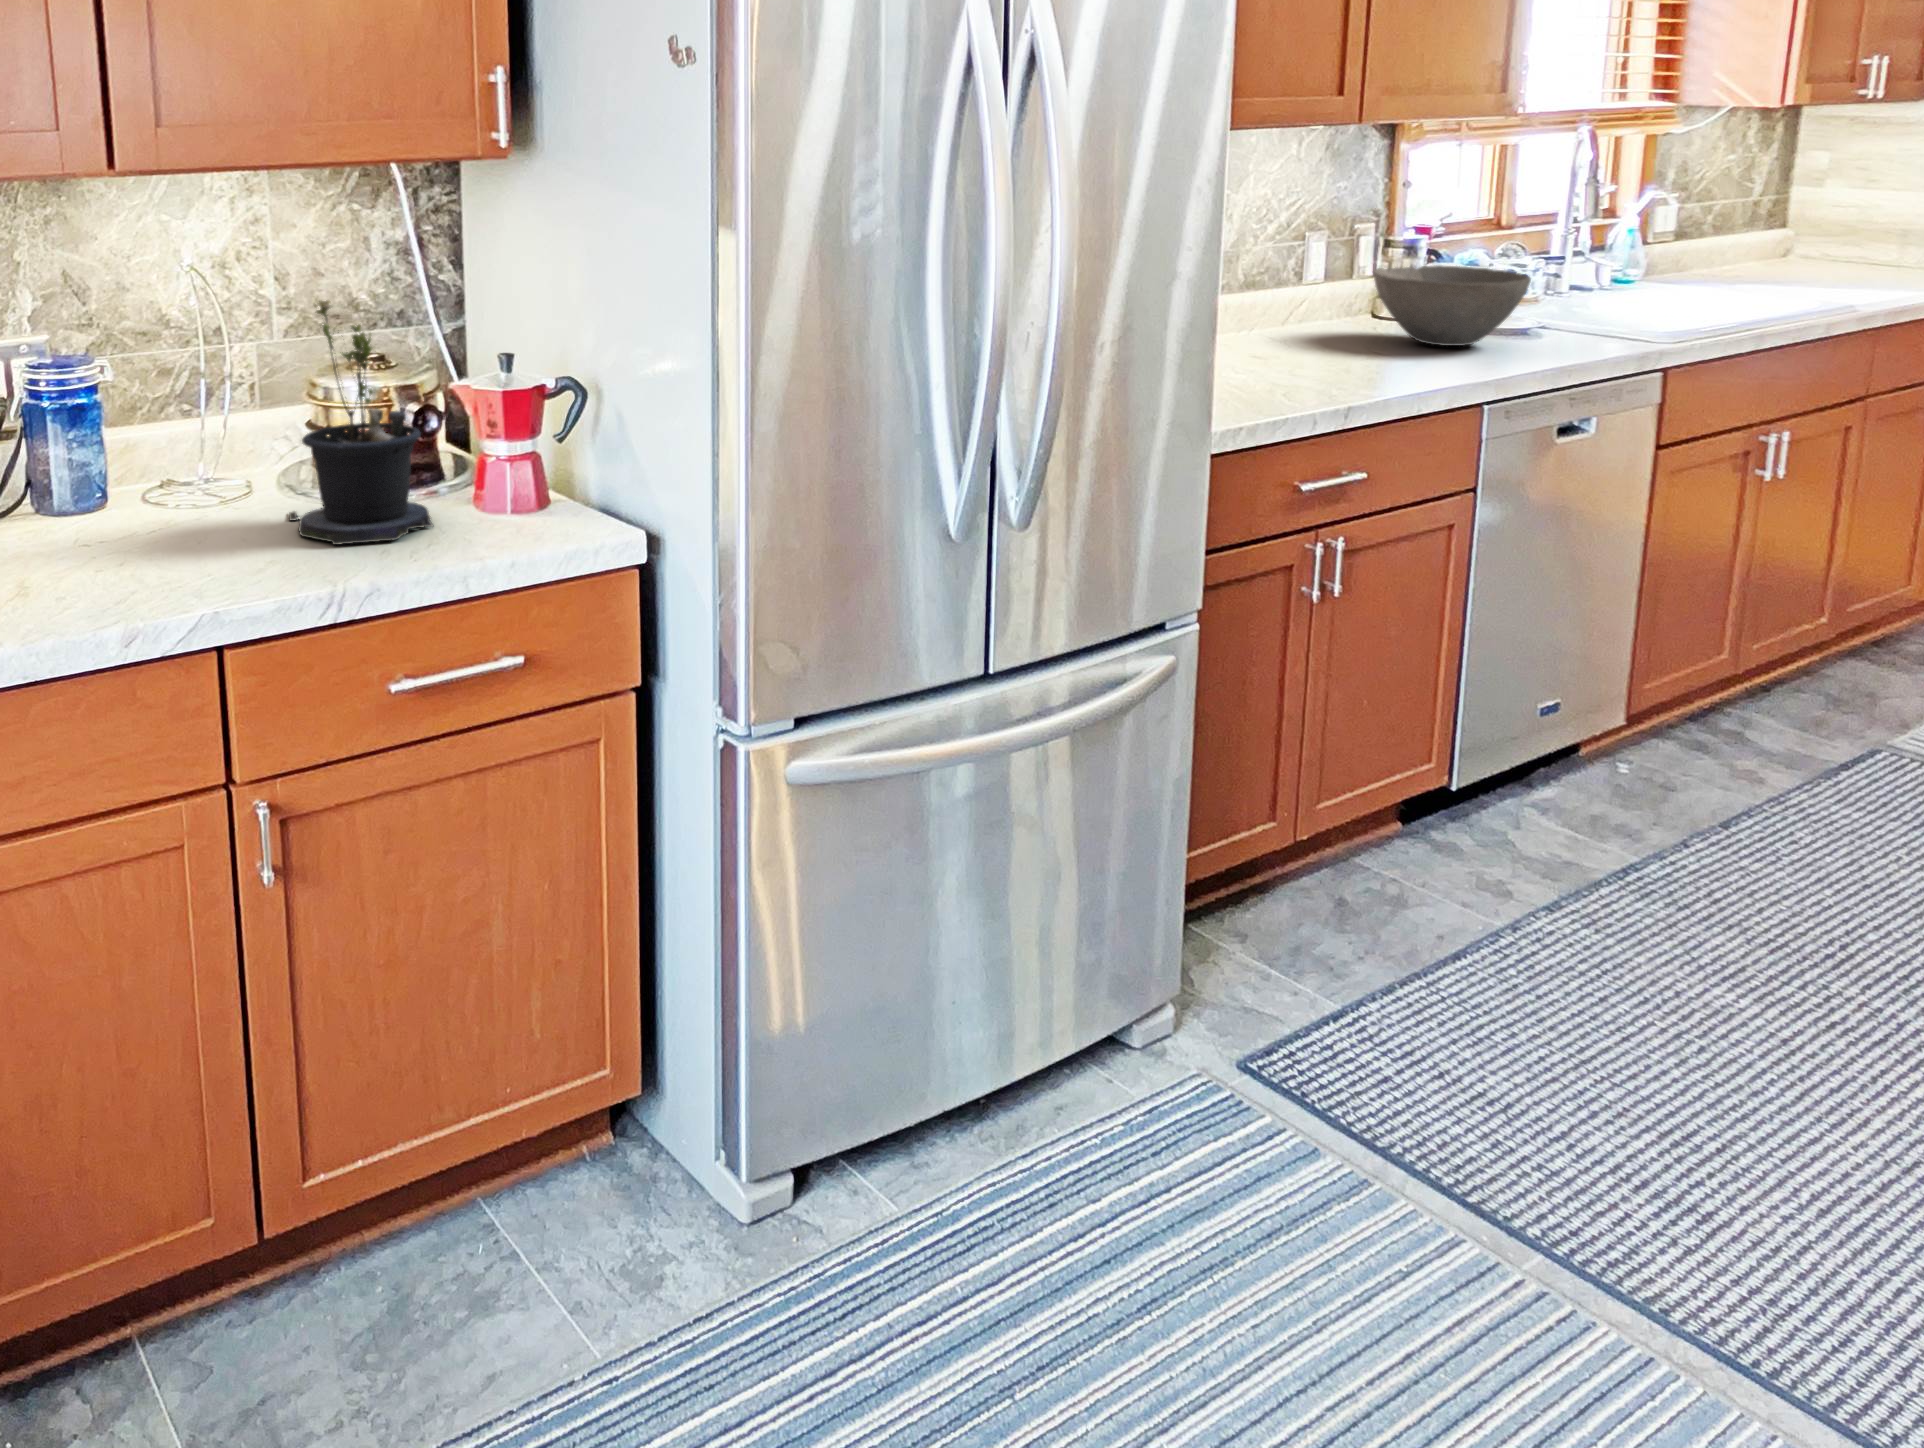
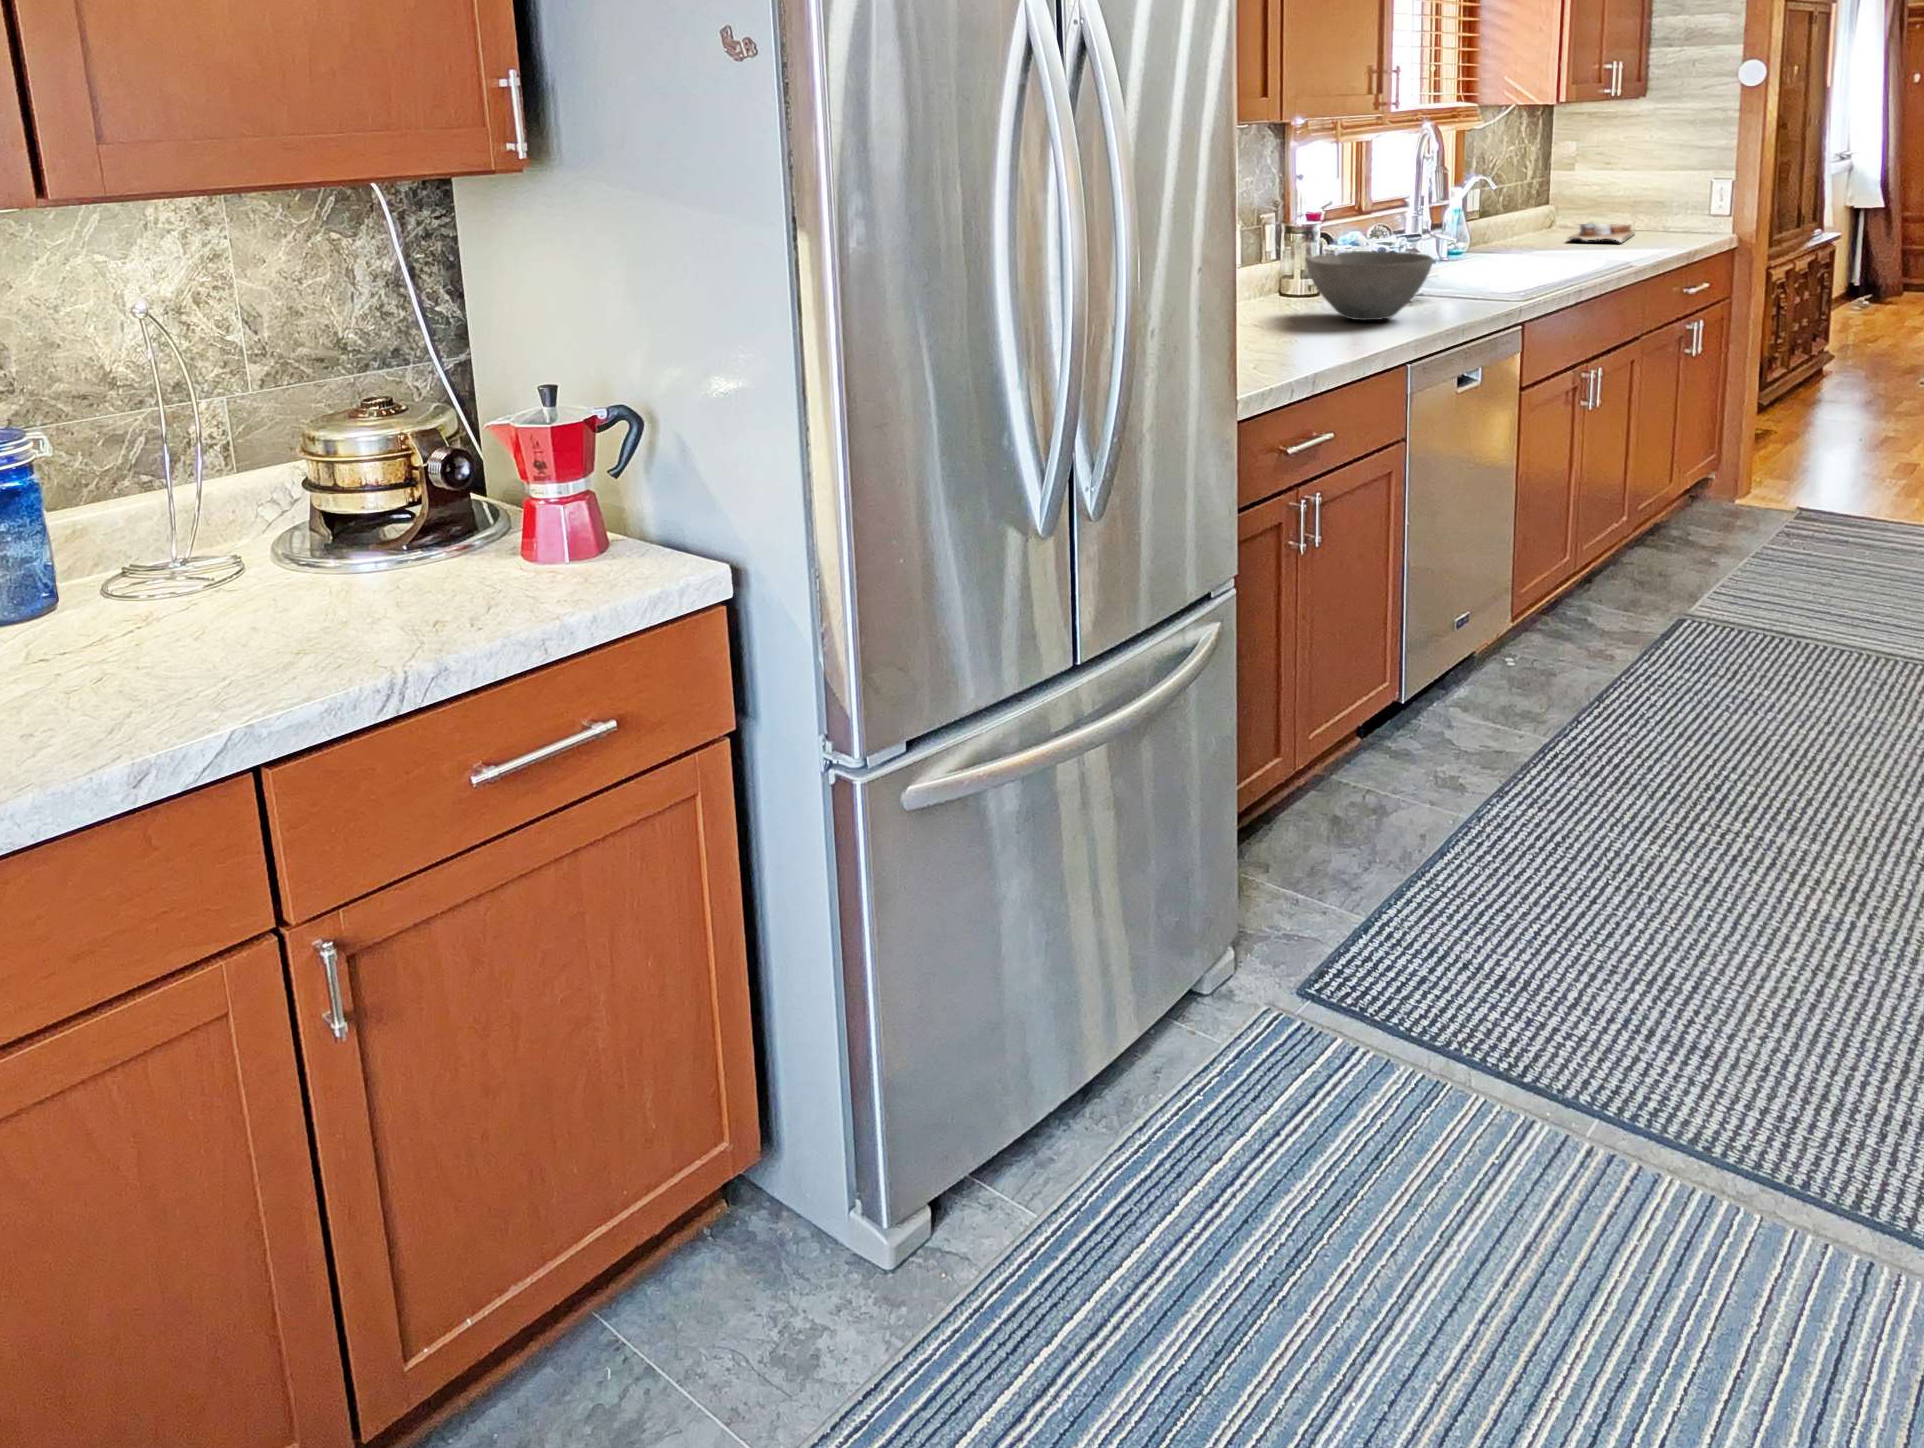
cutting board: none [1783,242,1890,272] -> present [1569,221,1635,243]
potted plant: present [289,300,433,545] -> none [301,338,489,624]

